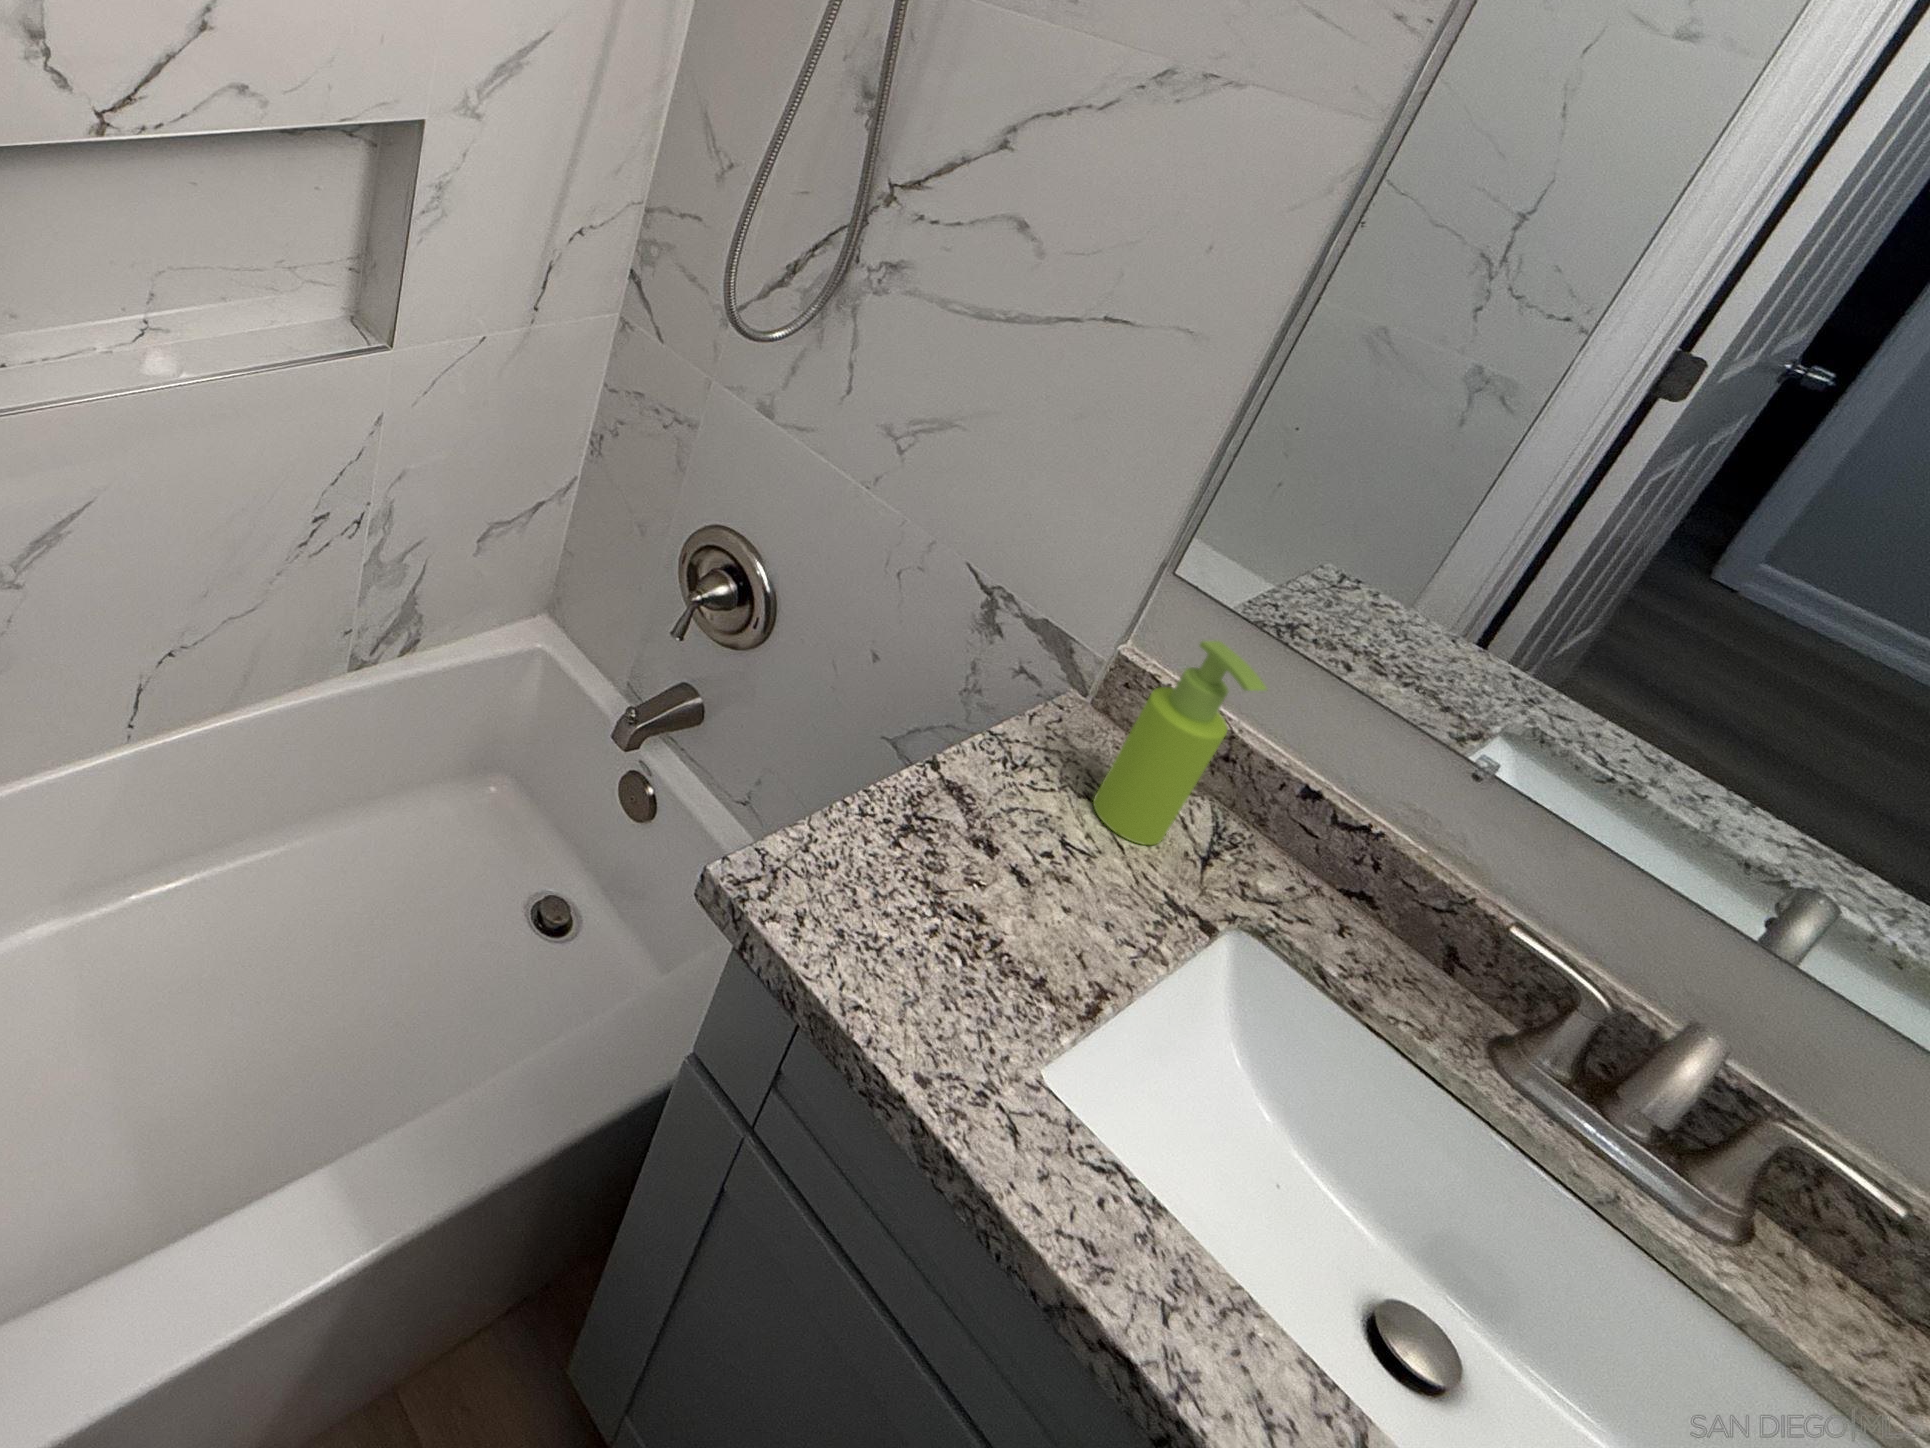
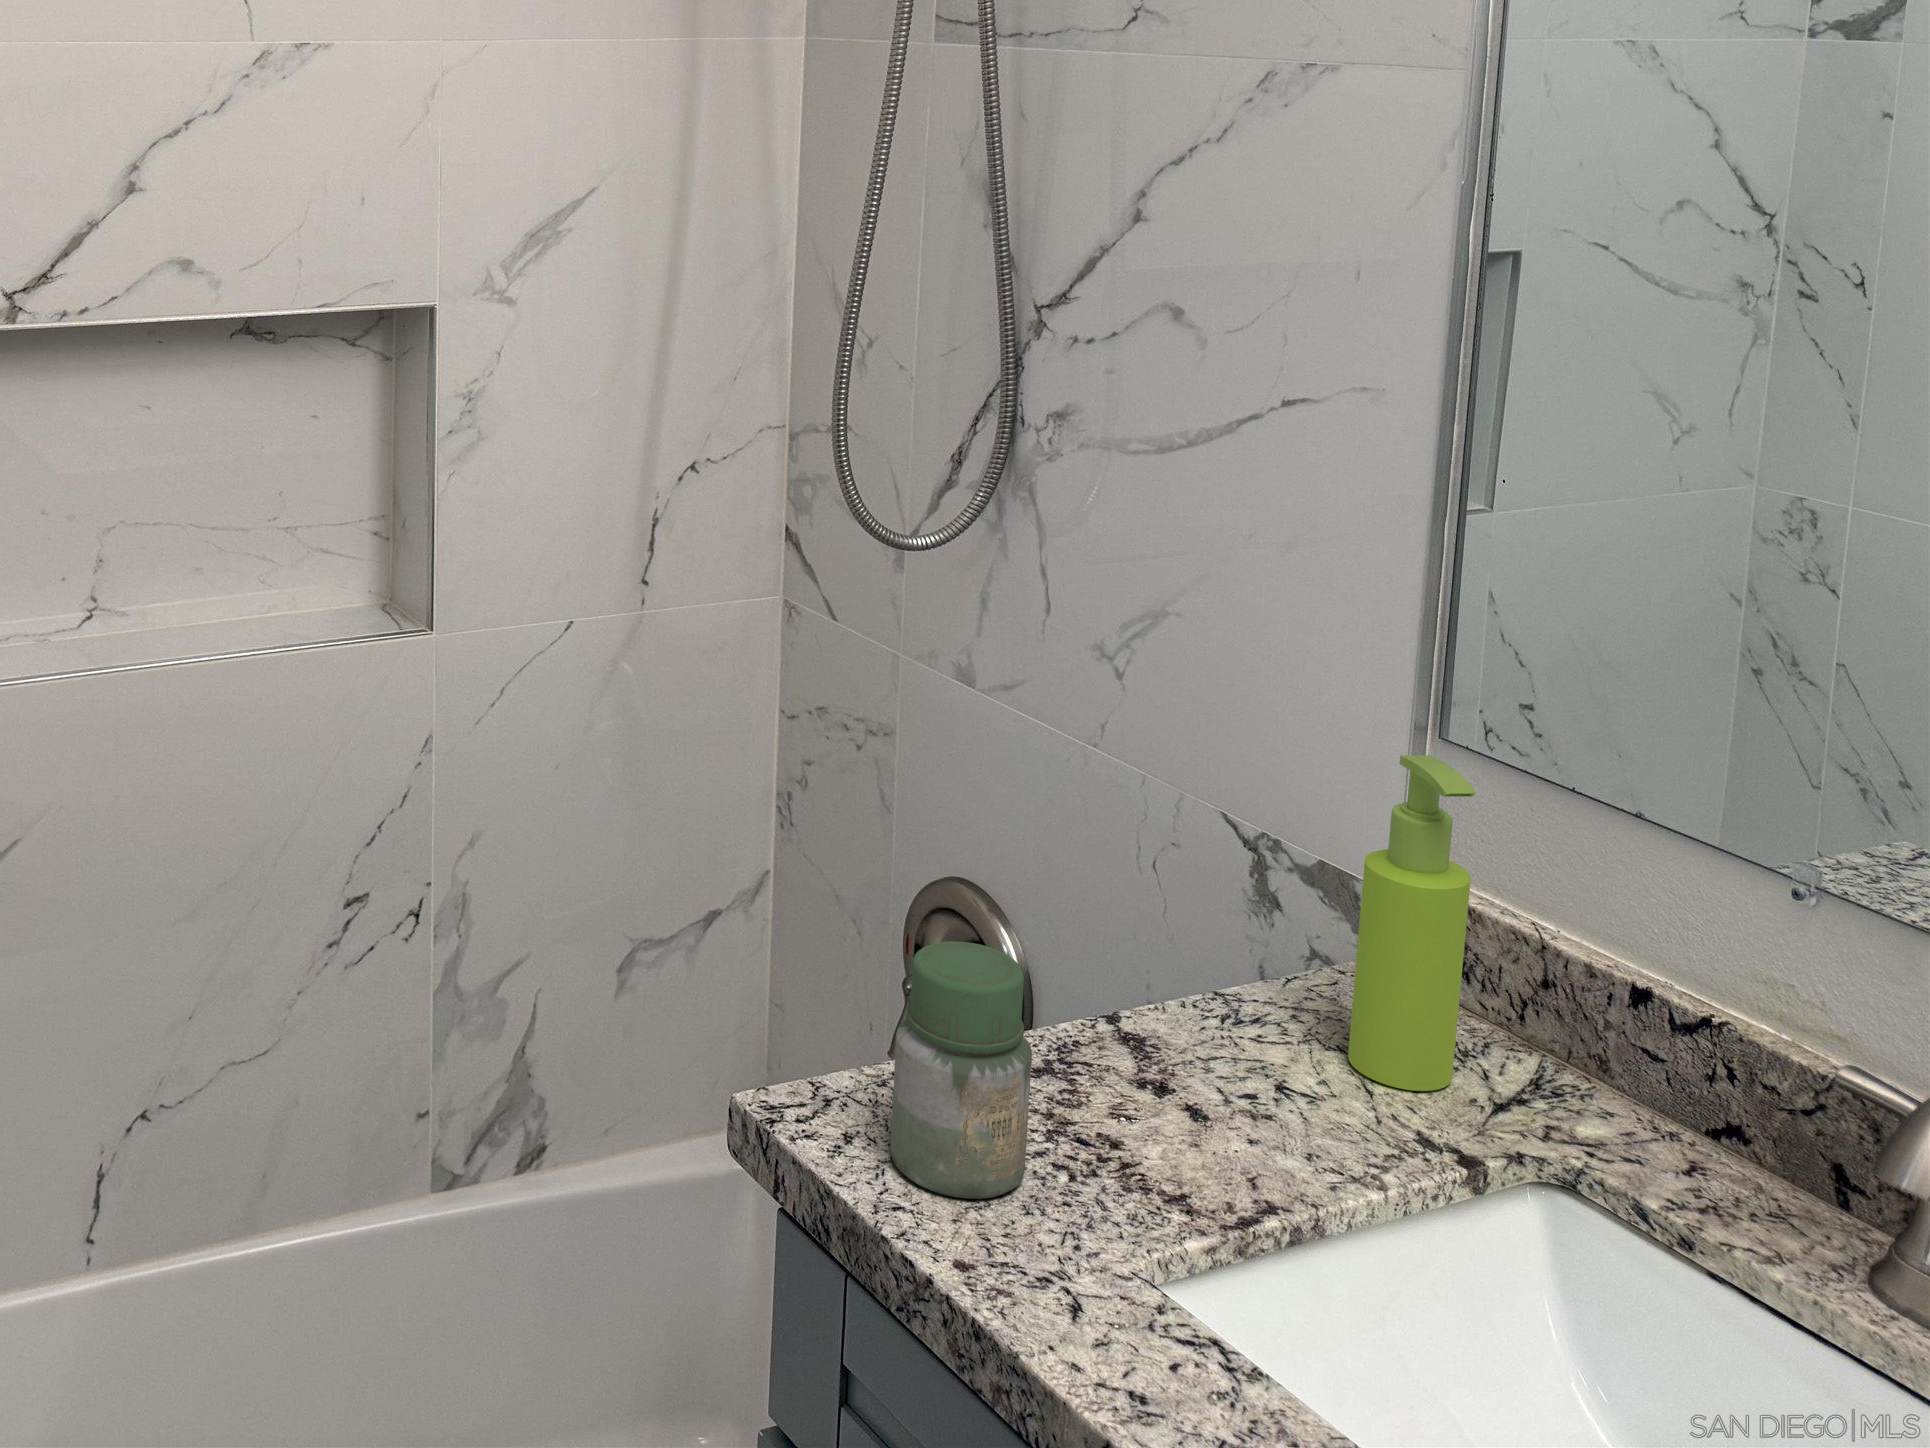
jar: none [838,816,979,999] -> present [890,941,1032,1199]

